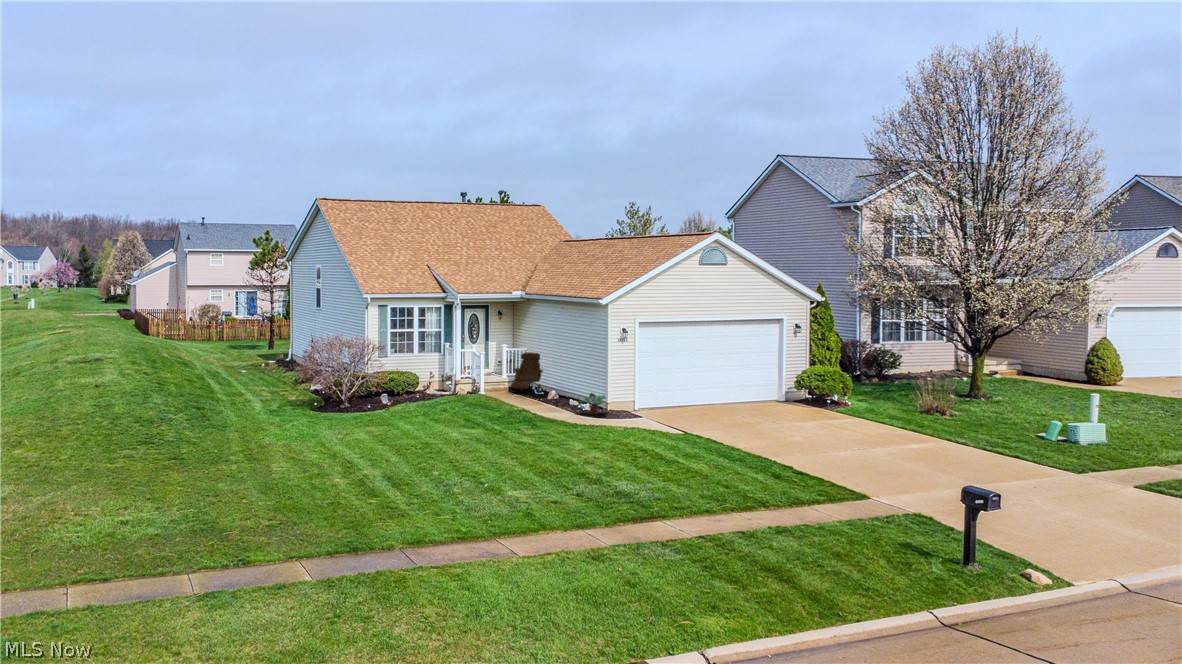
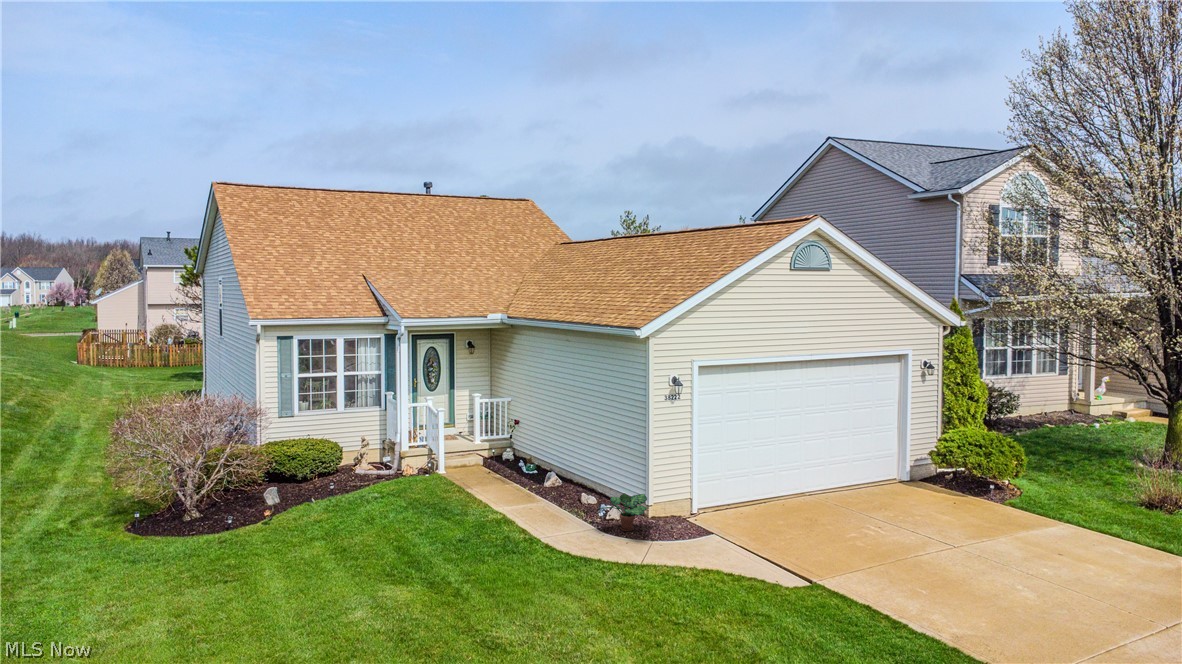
lounge chair: present [511,352,543,393] -> none [484,406,535,475]

